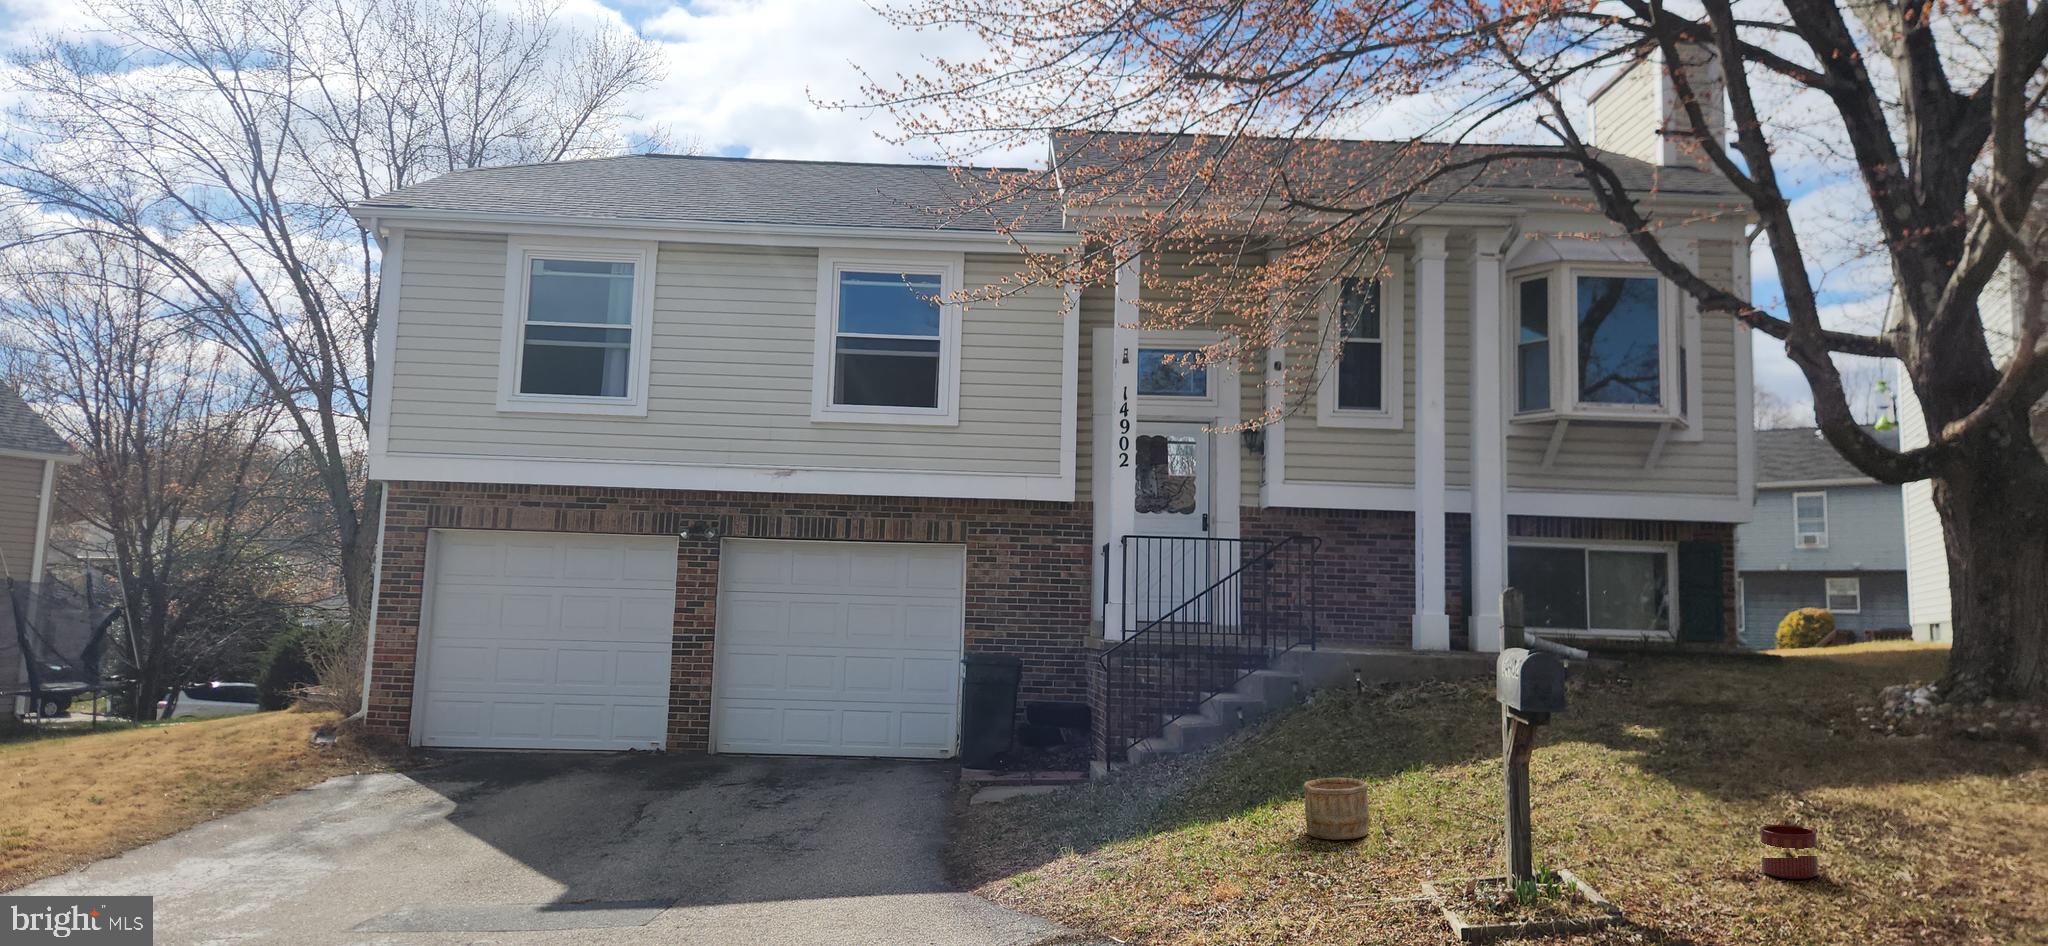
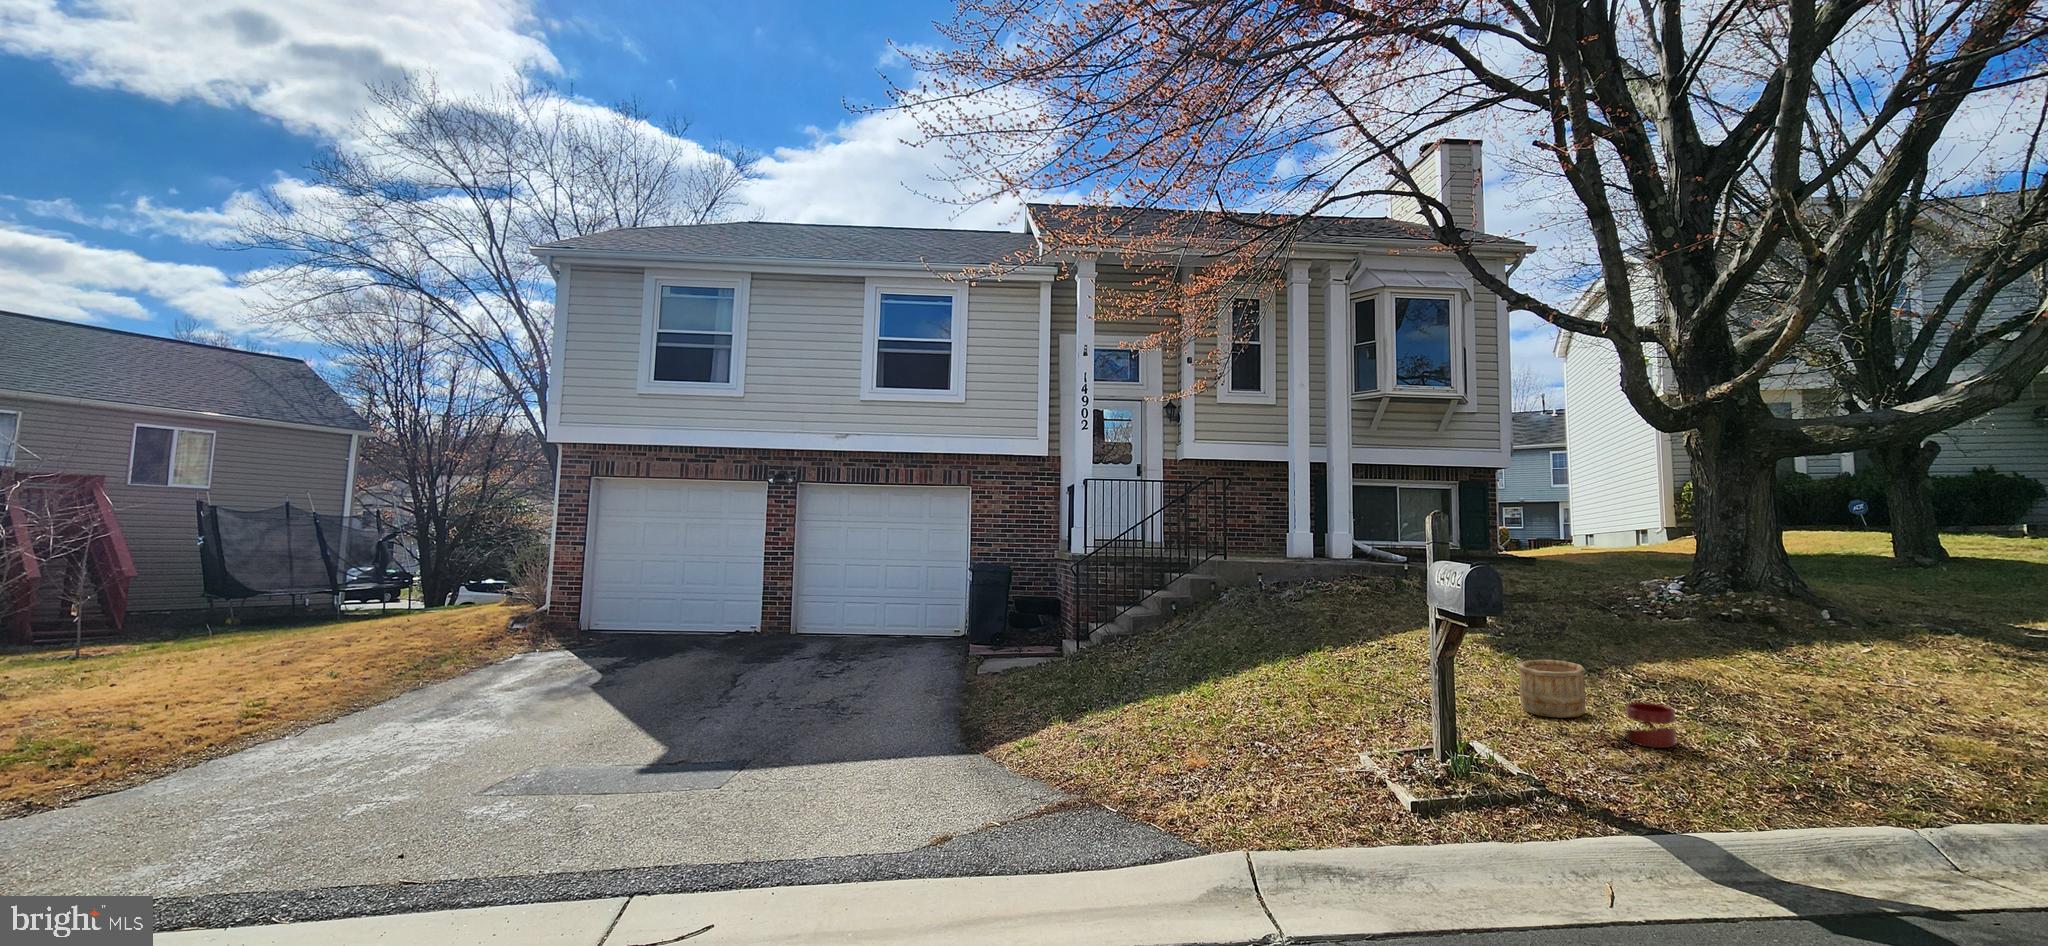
wooden bucket: present [1302,777,1369,840] -> present [1517,659,1586,718]

